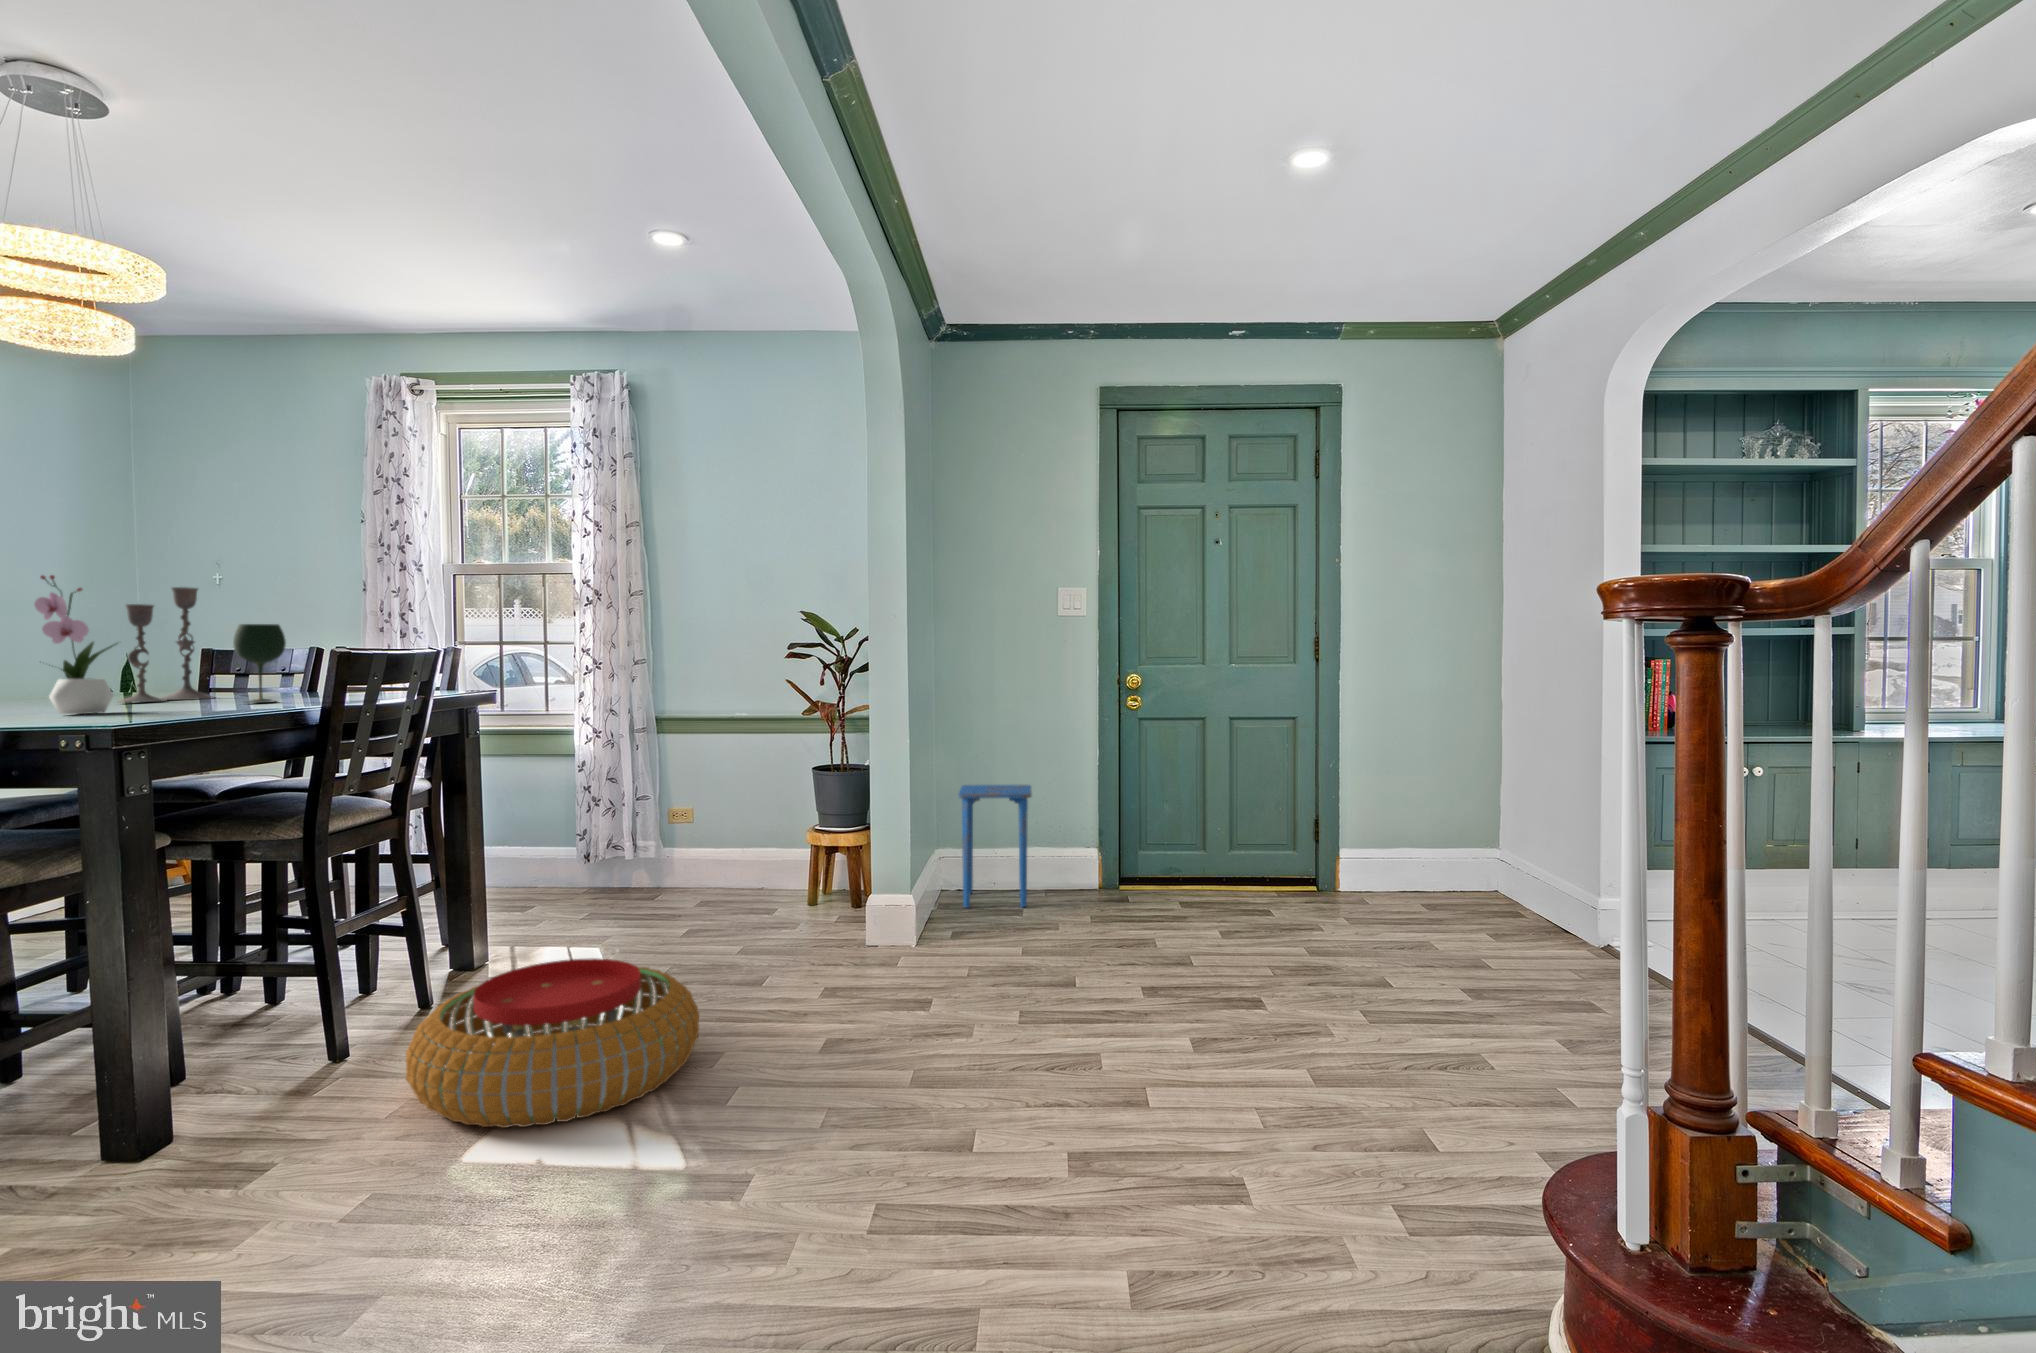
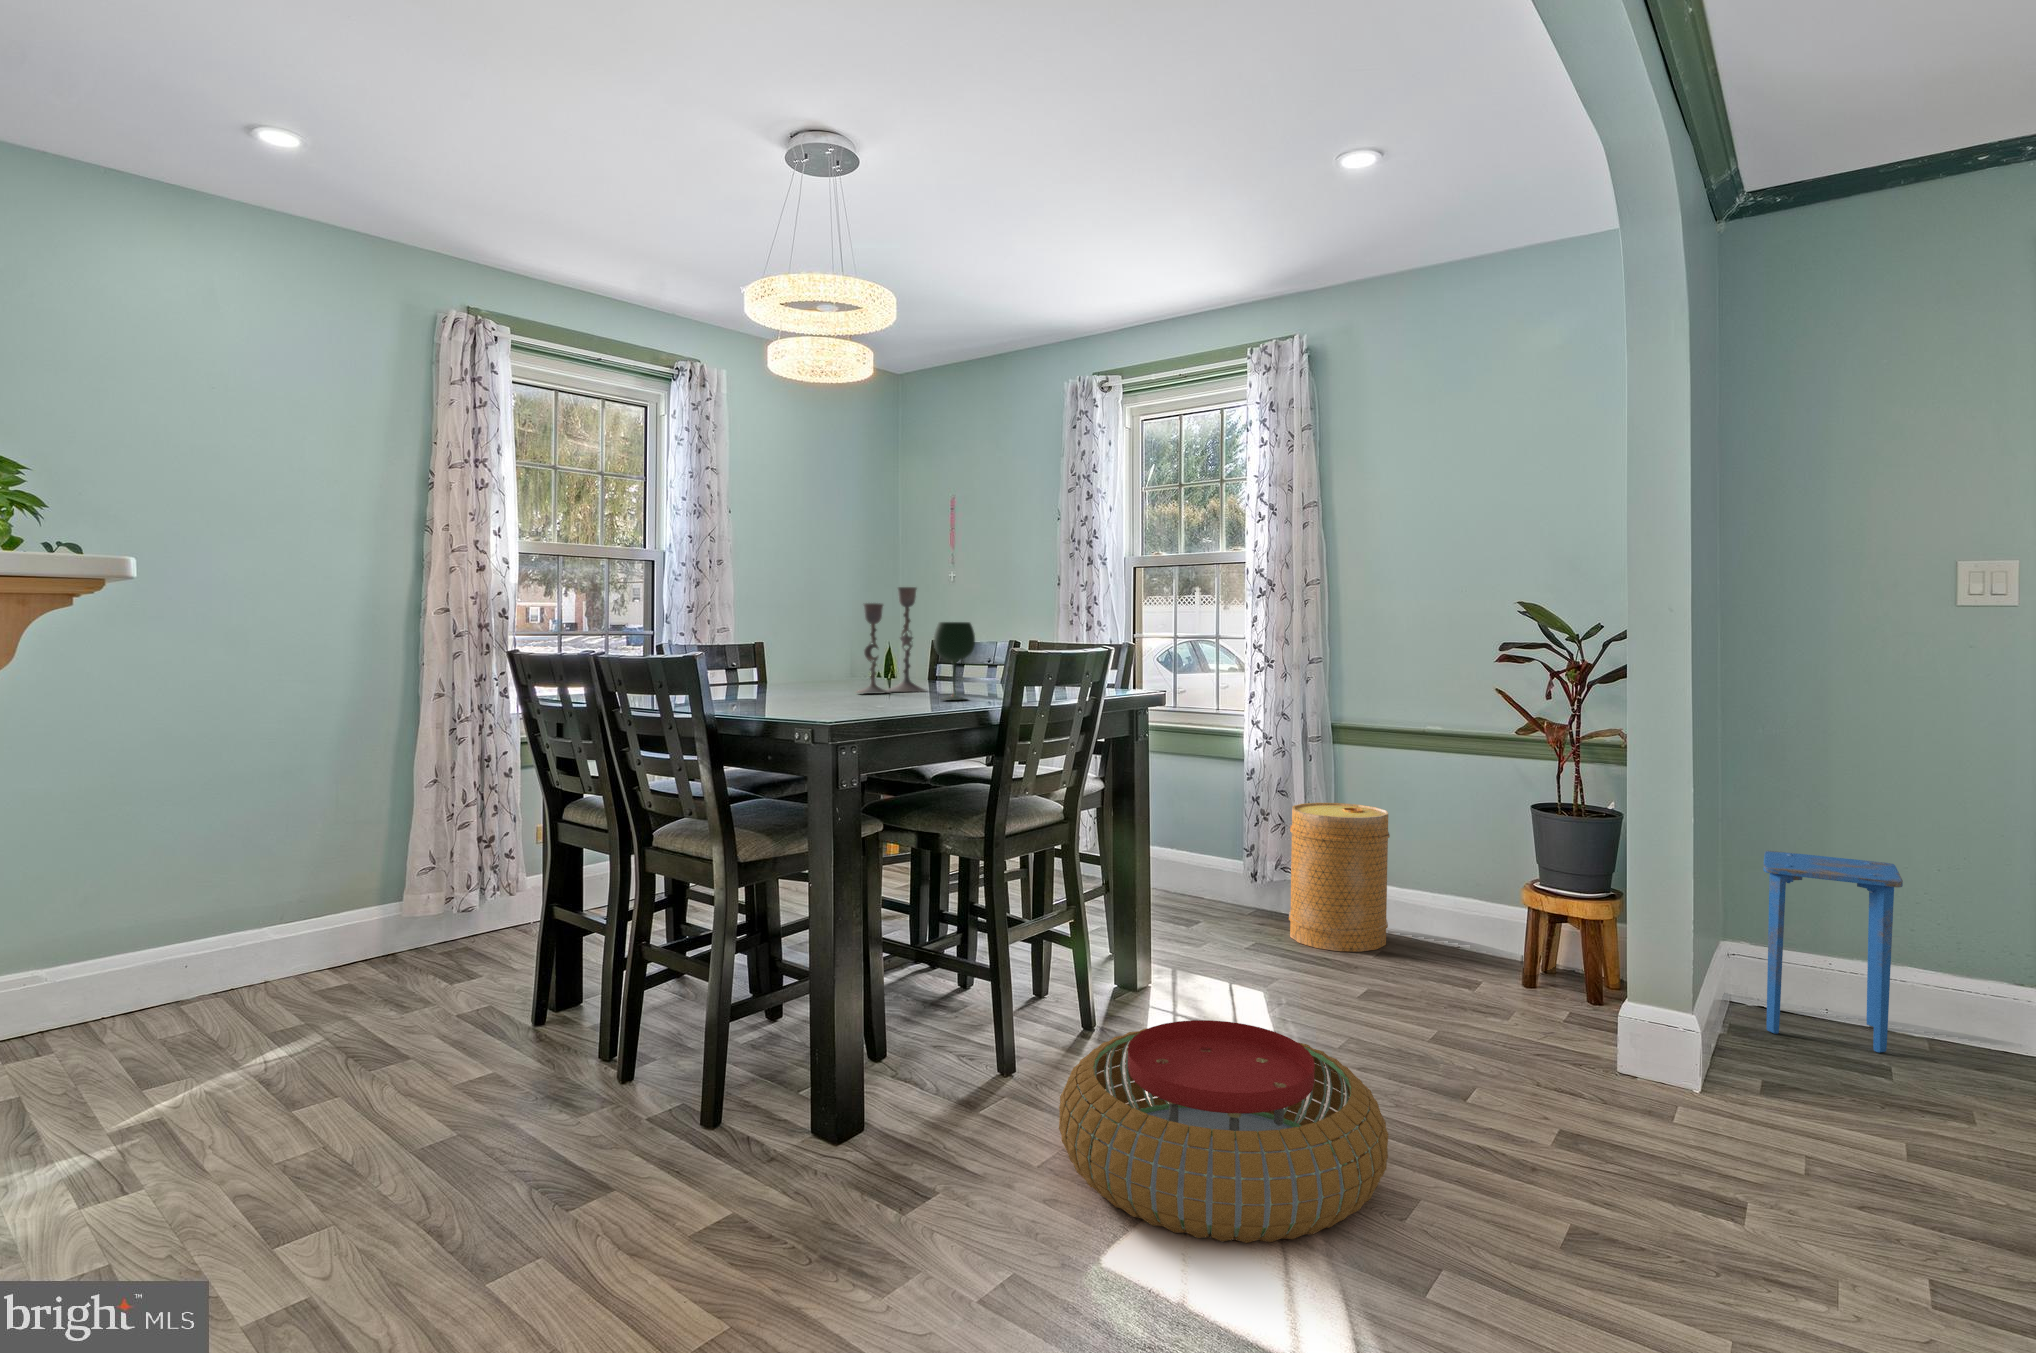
flower arrangement: present [34,575,116,714] -> none [790,578,850,705]
basket: none [620,782,707,908] -> present [1289,803,1390,952]

